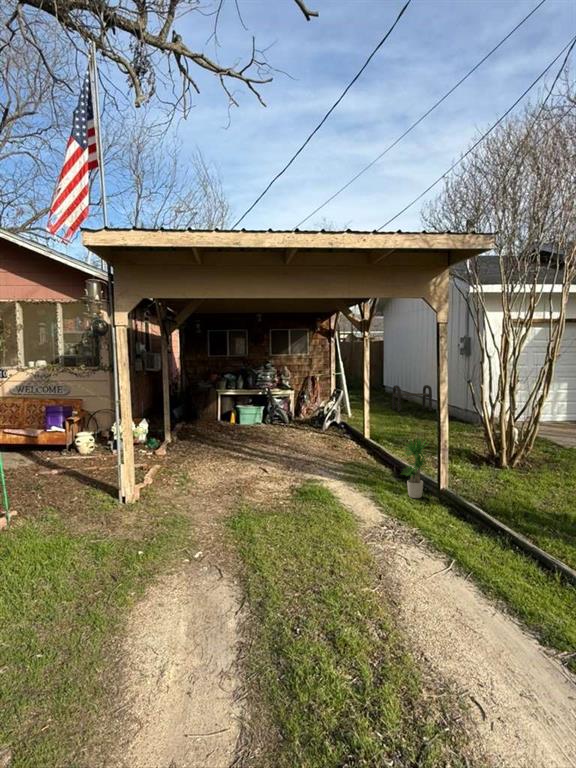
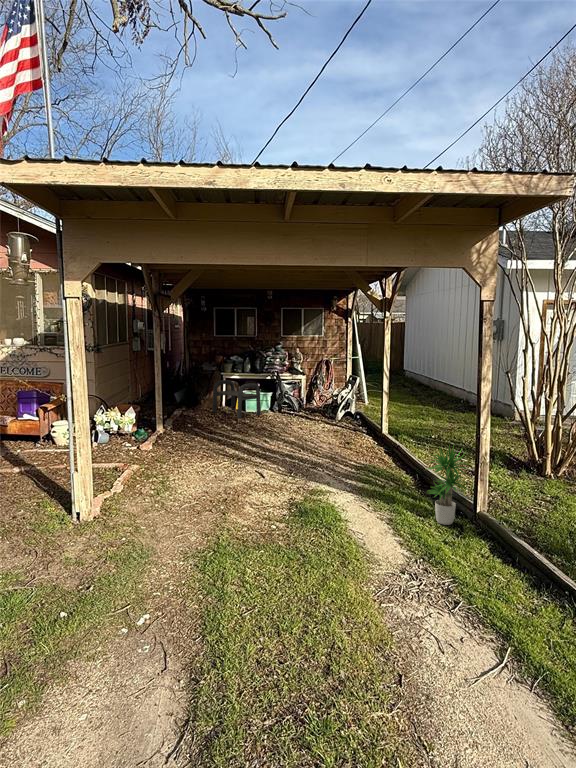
bench: present [392,385,432,412] -> present [213,380,261,418]

